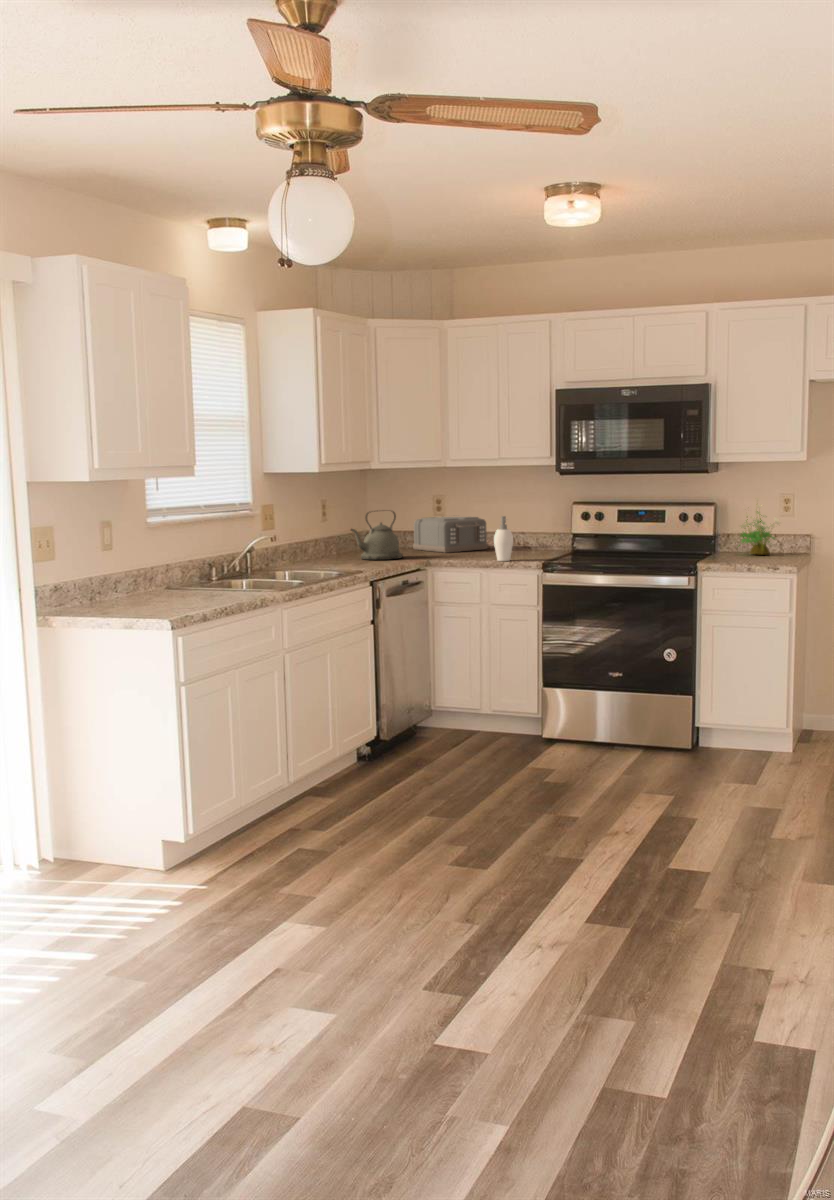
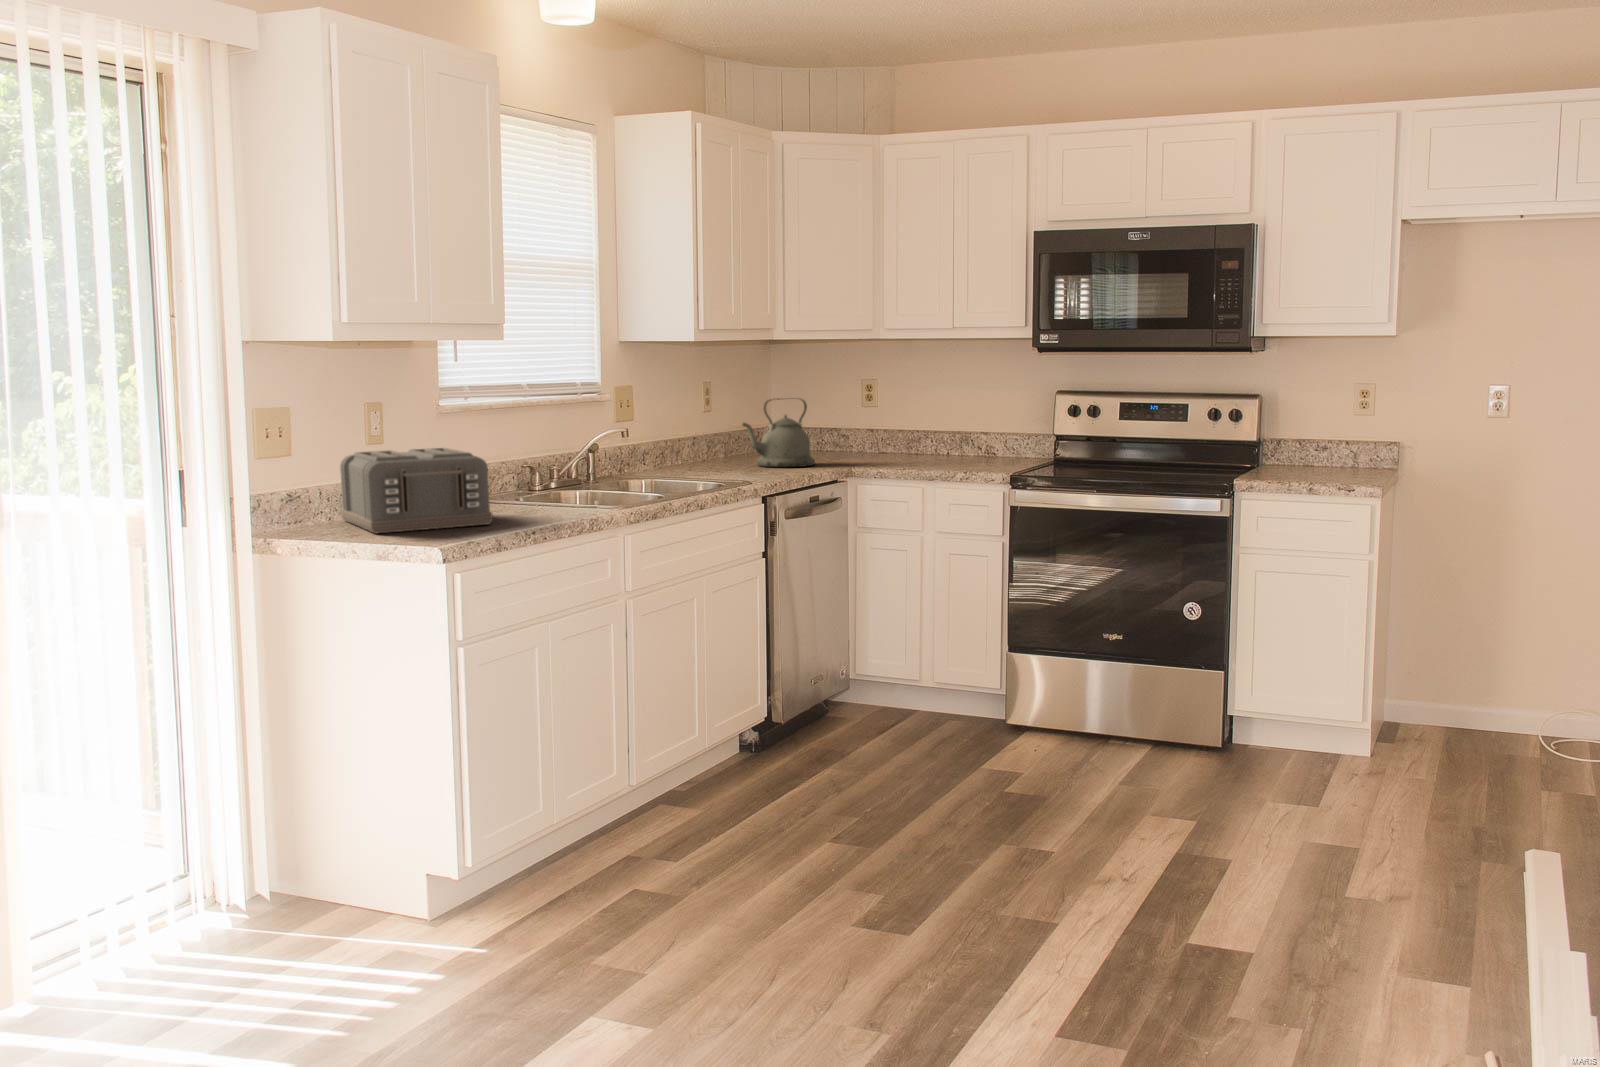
potted plant: present [739,504,780,554] -> none [1289,387,1356,469]
toaster: present [413,516,488,553] -> present [340,448,492,533]
soap dispenser: present [494,516,513,561] -> none [942,408,970,472]

